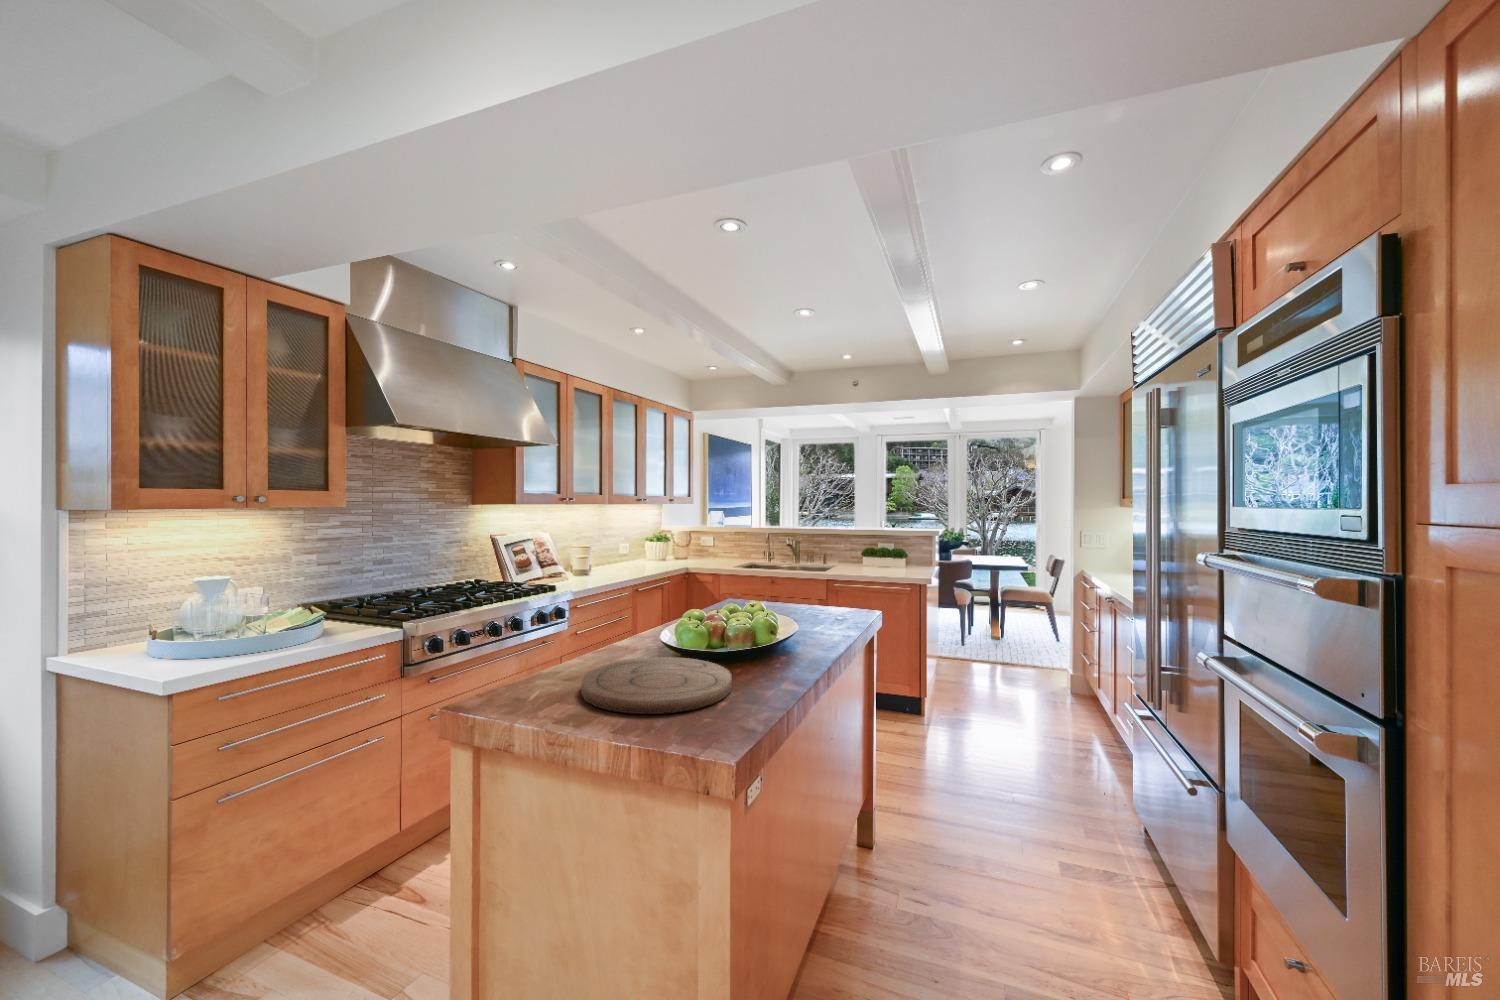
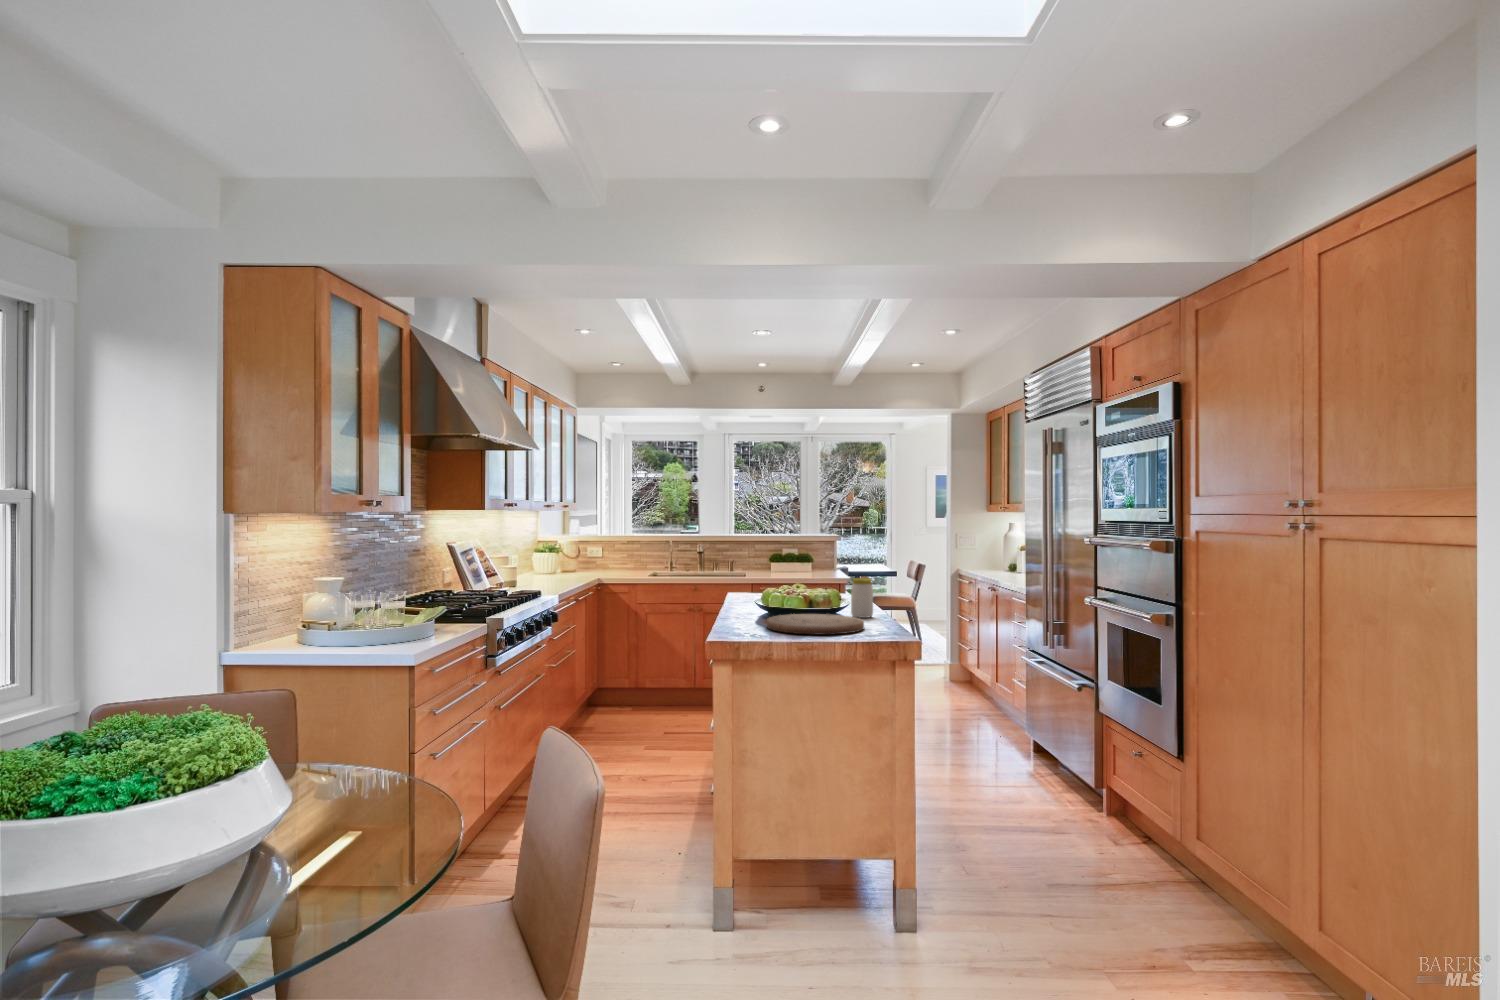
jar: none [763,607,796,669] -> present [851,578,873,618]

